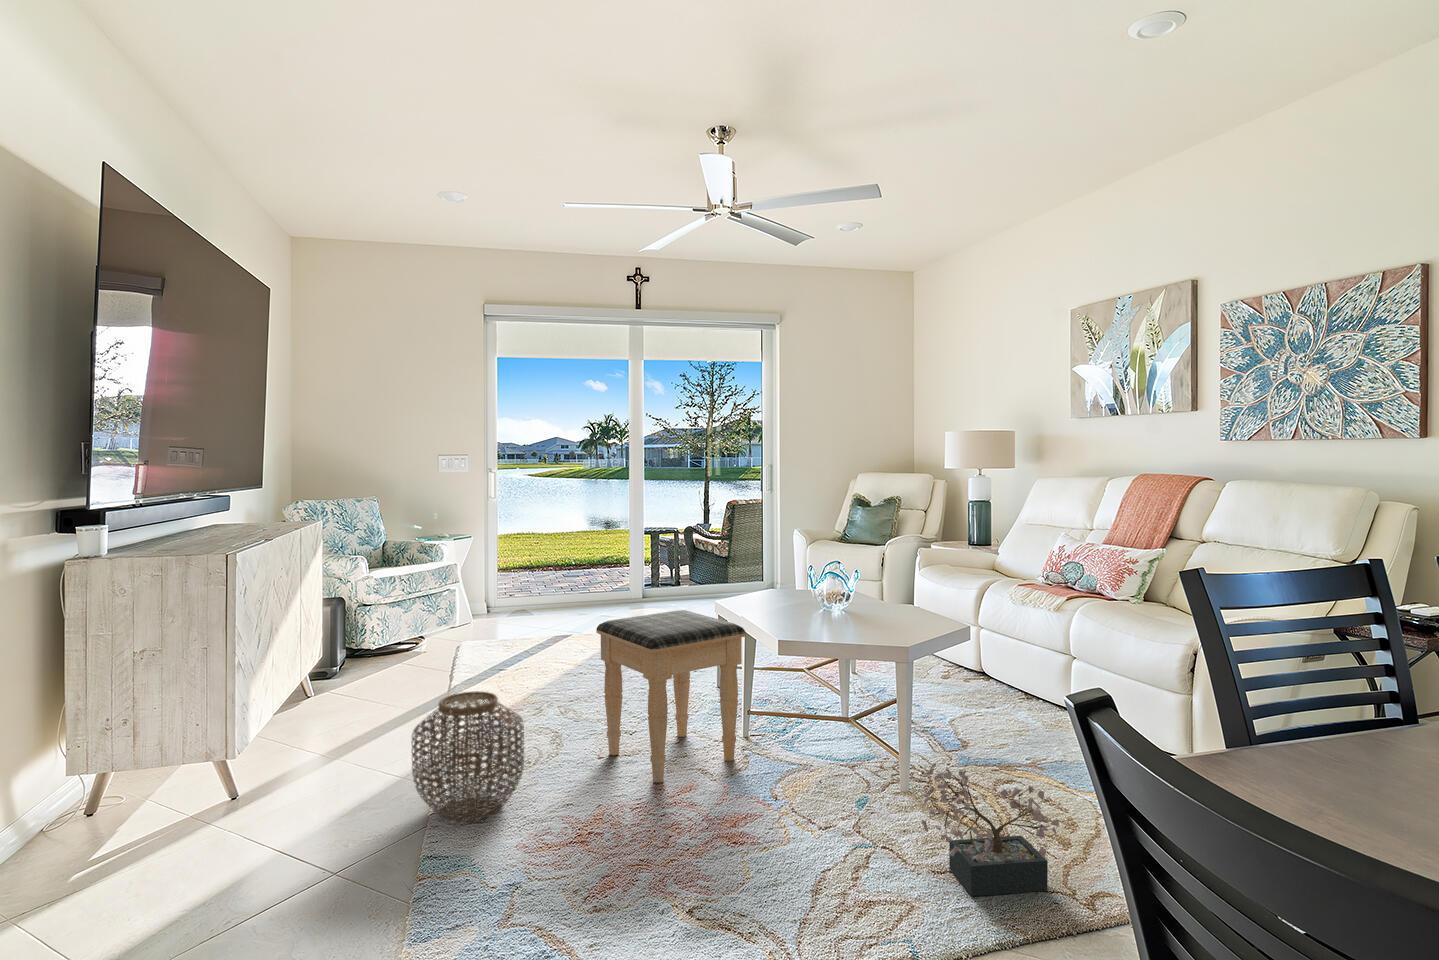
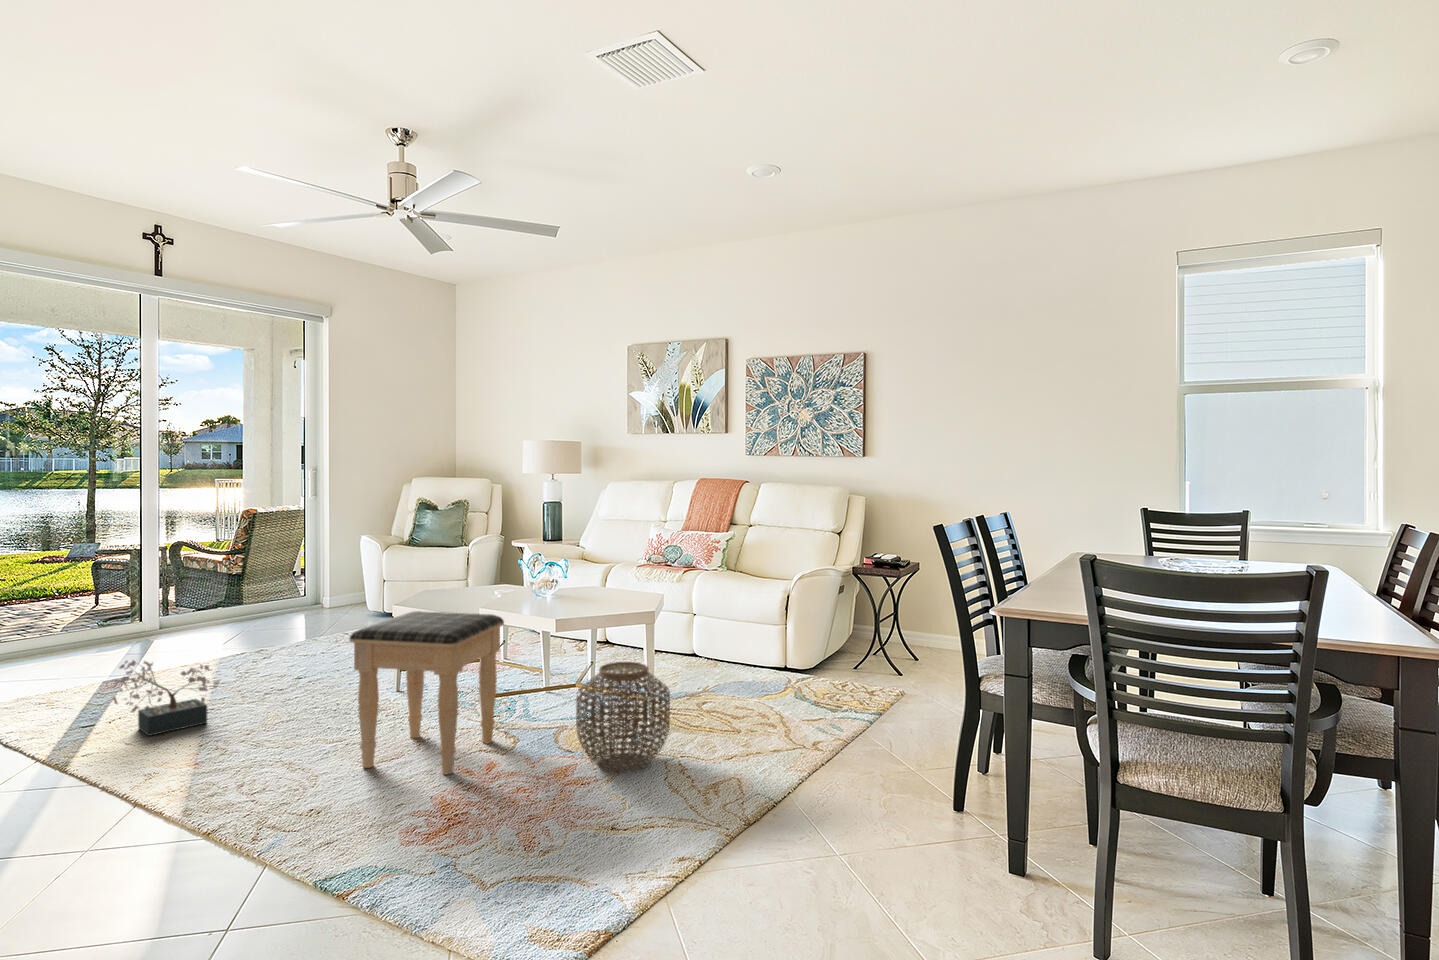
woven basket: present [412,691,524,821] -> present [576,662,670,772]
decorative plant: present [922,763,1059,896] -> present [113,660,219,736]

